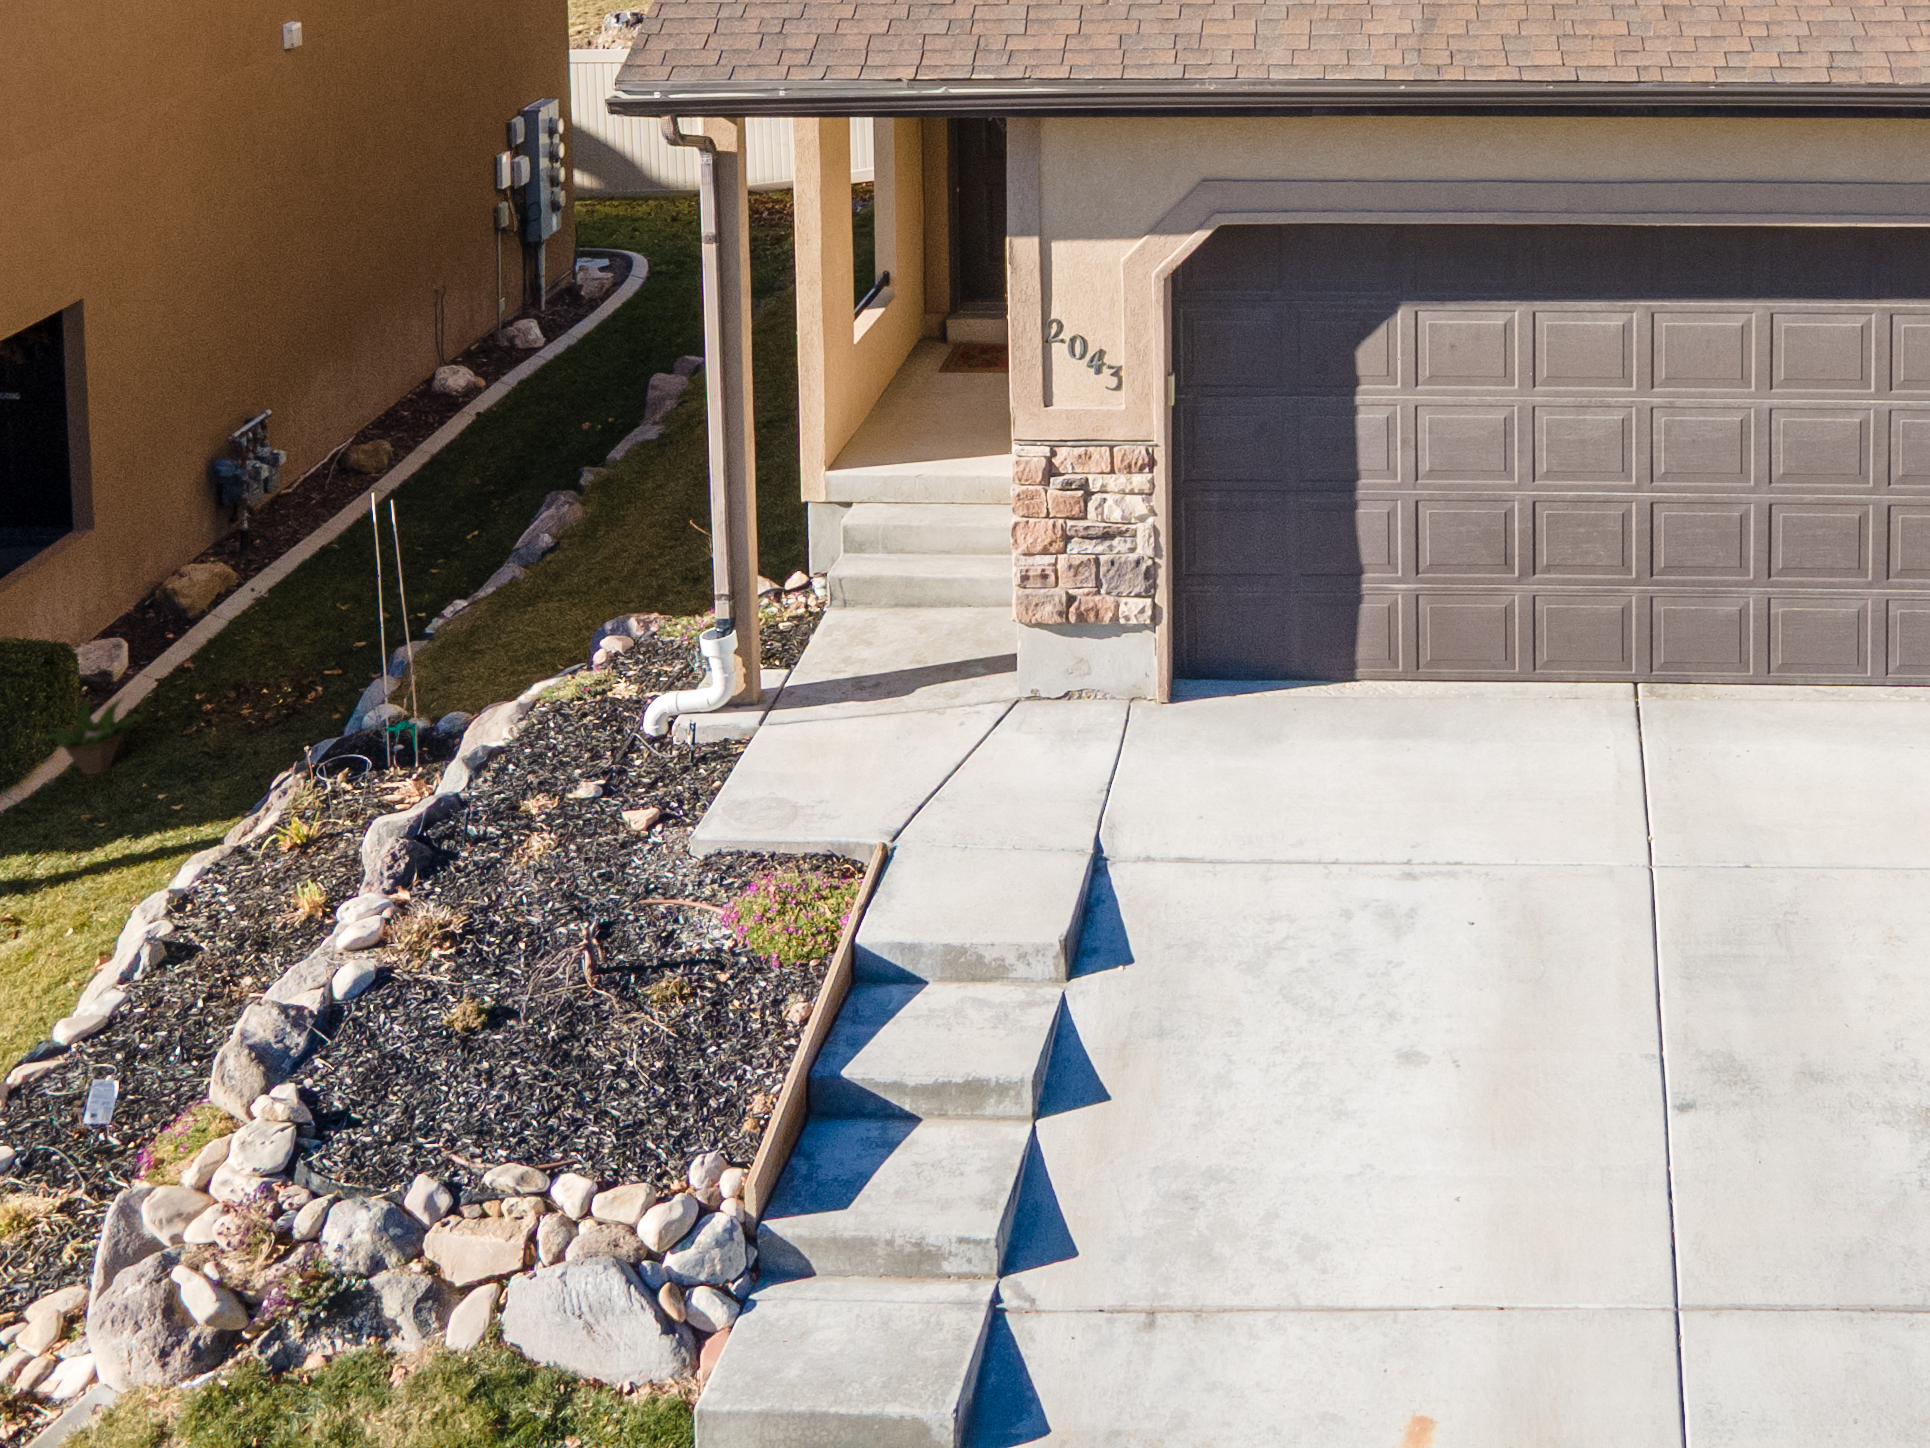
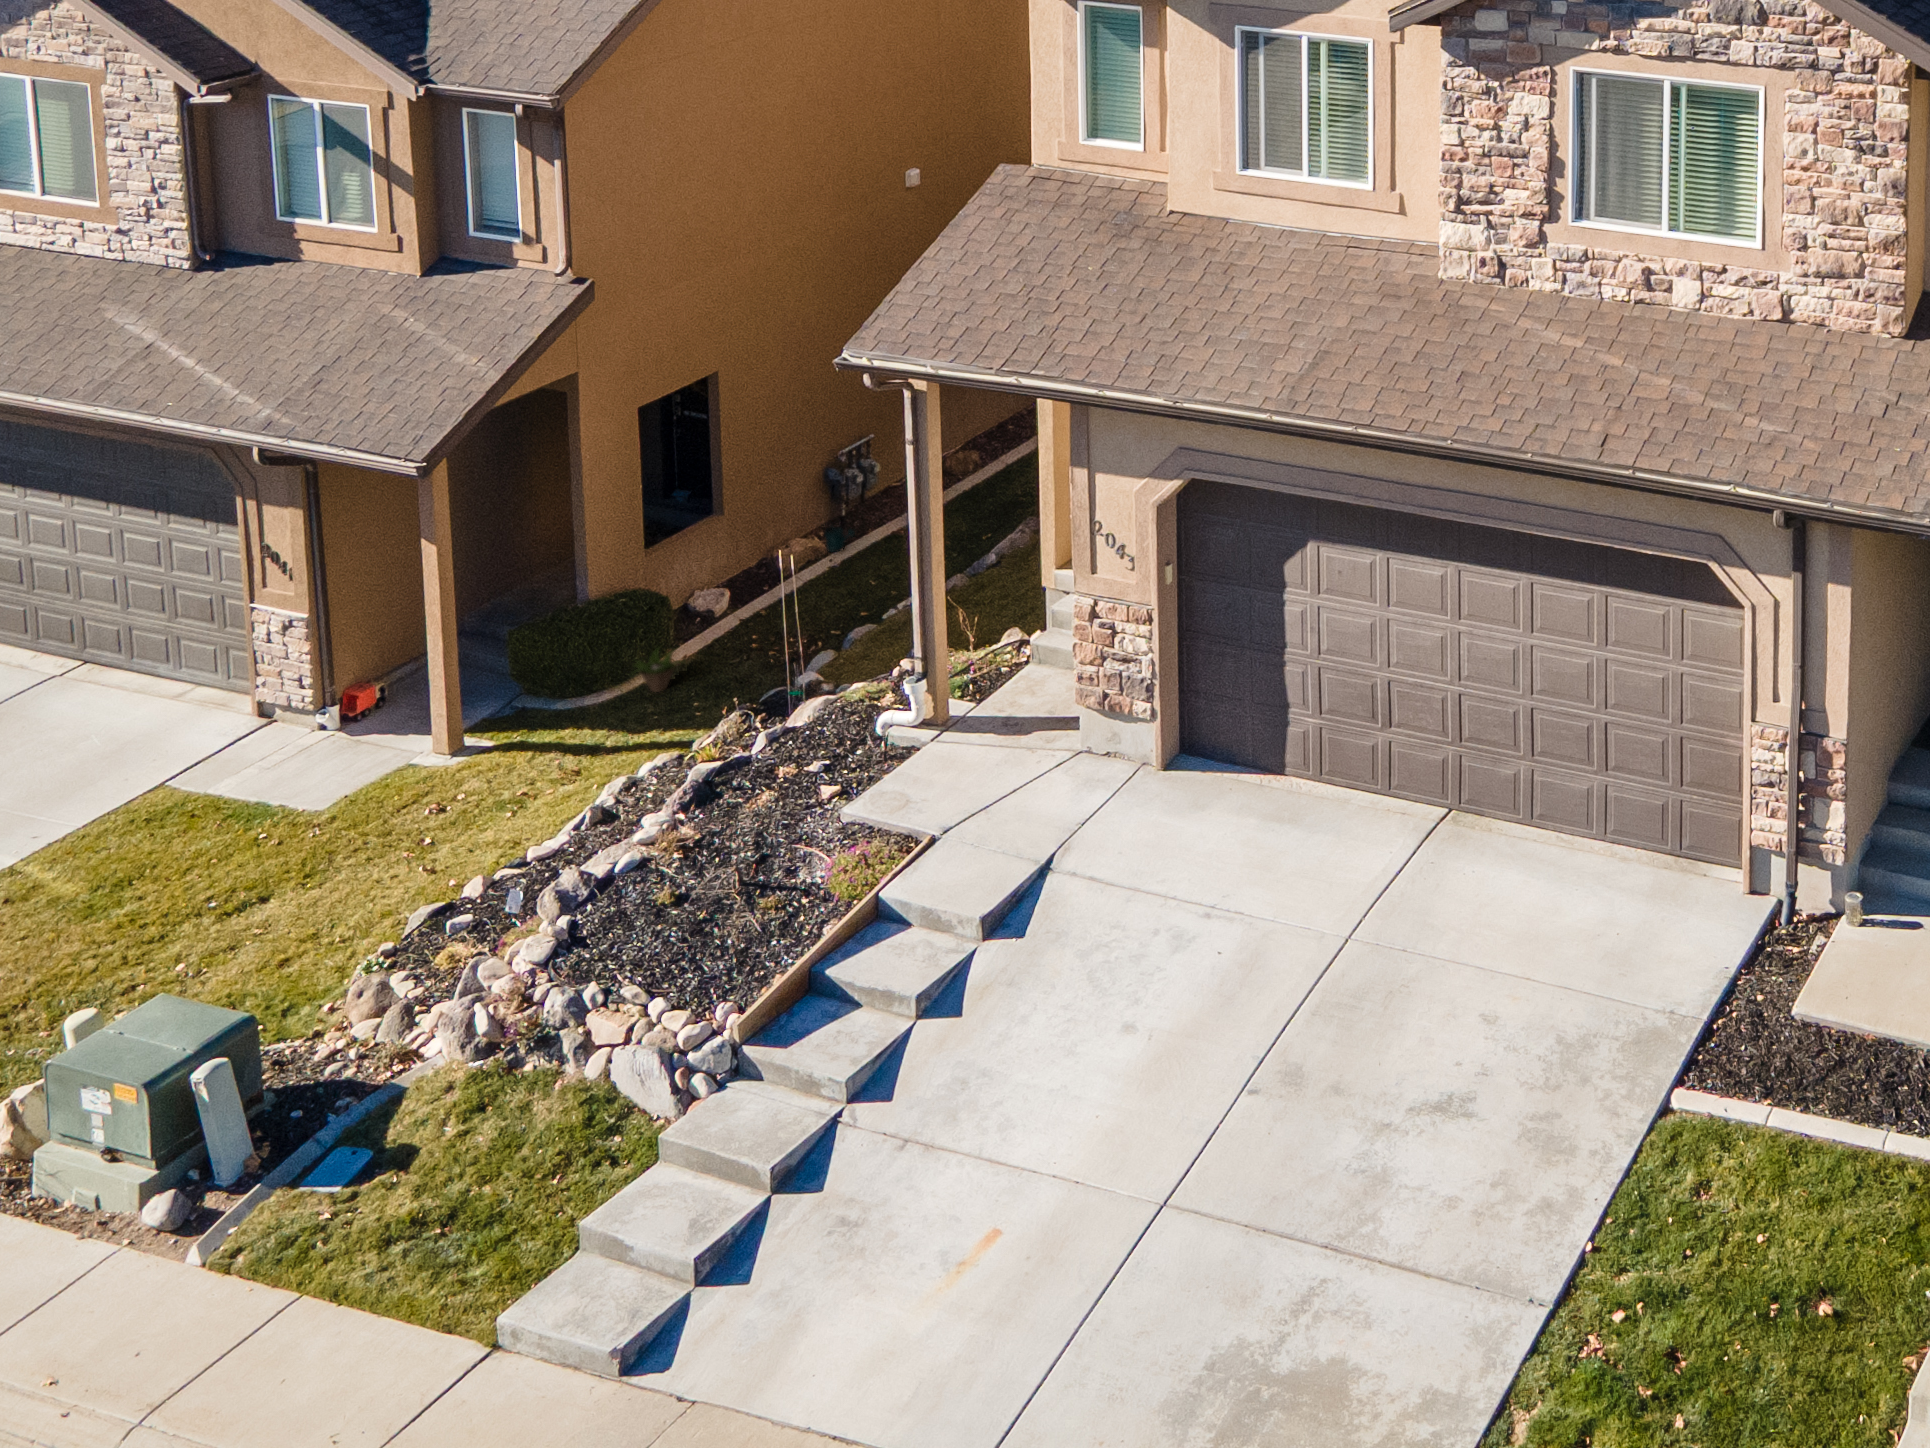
watering can: none [258,510,315,550] -> present [823,524,855,552]

